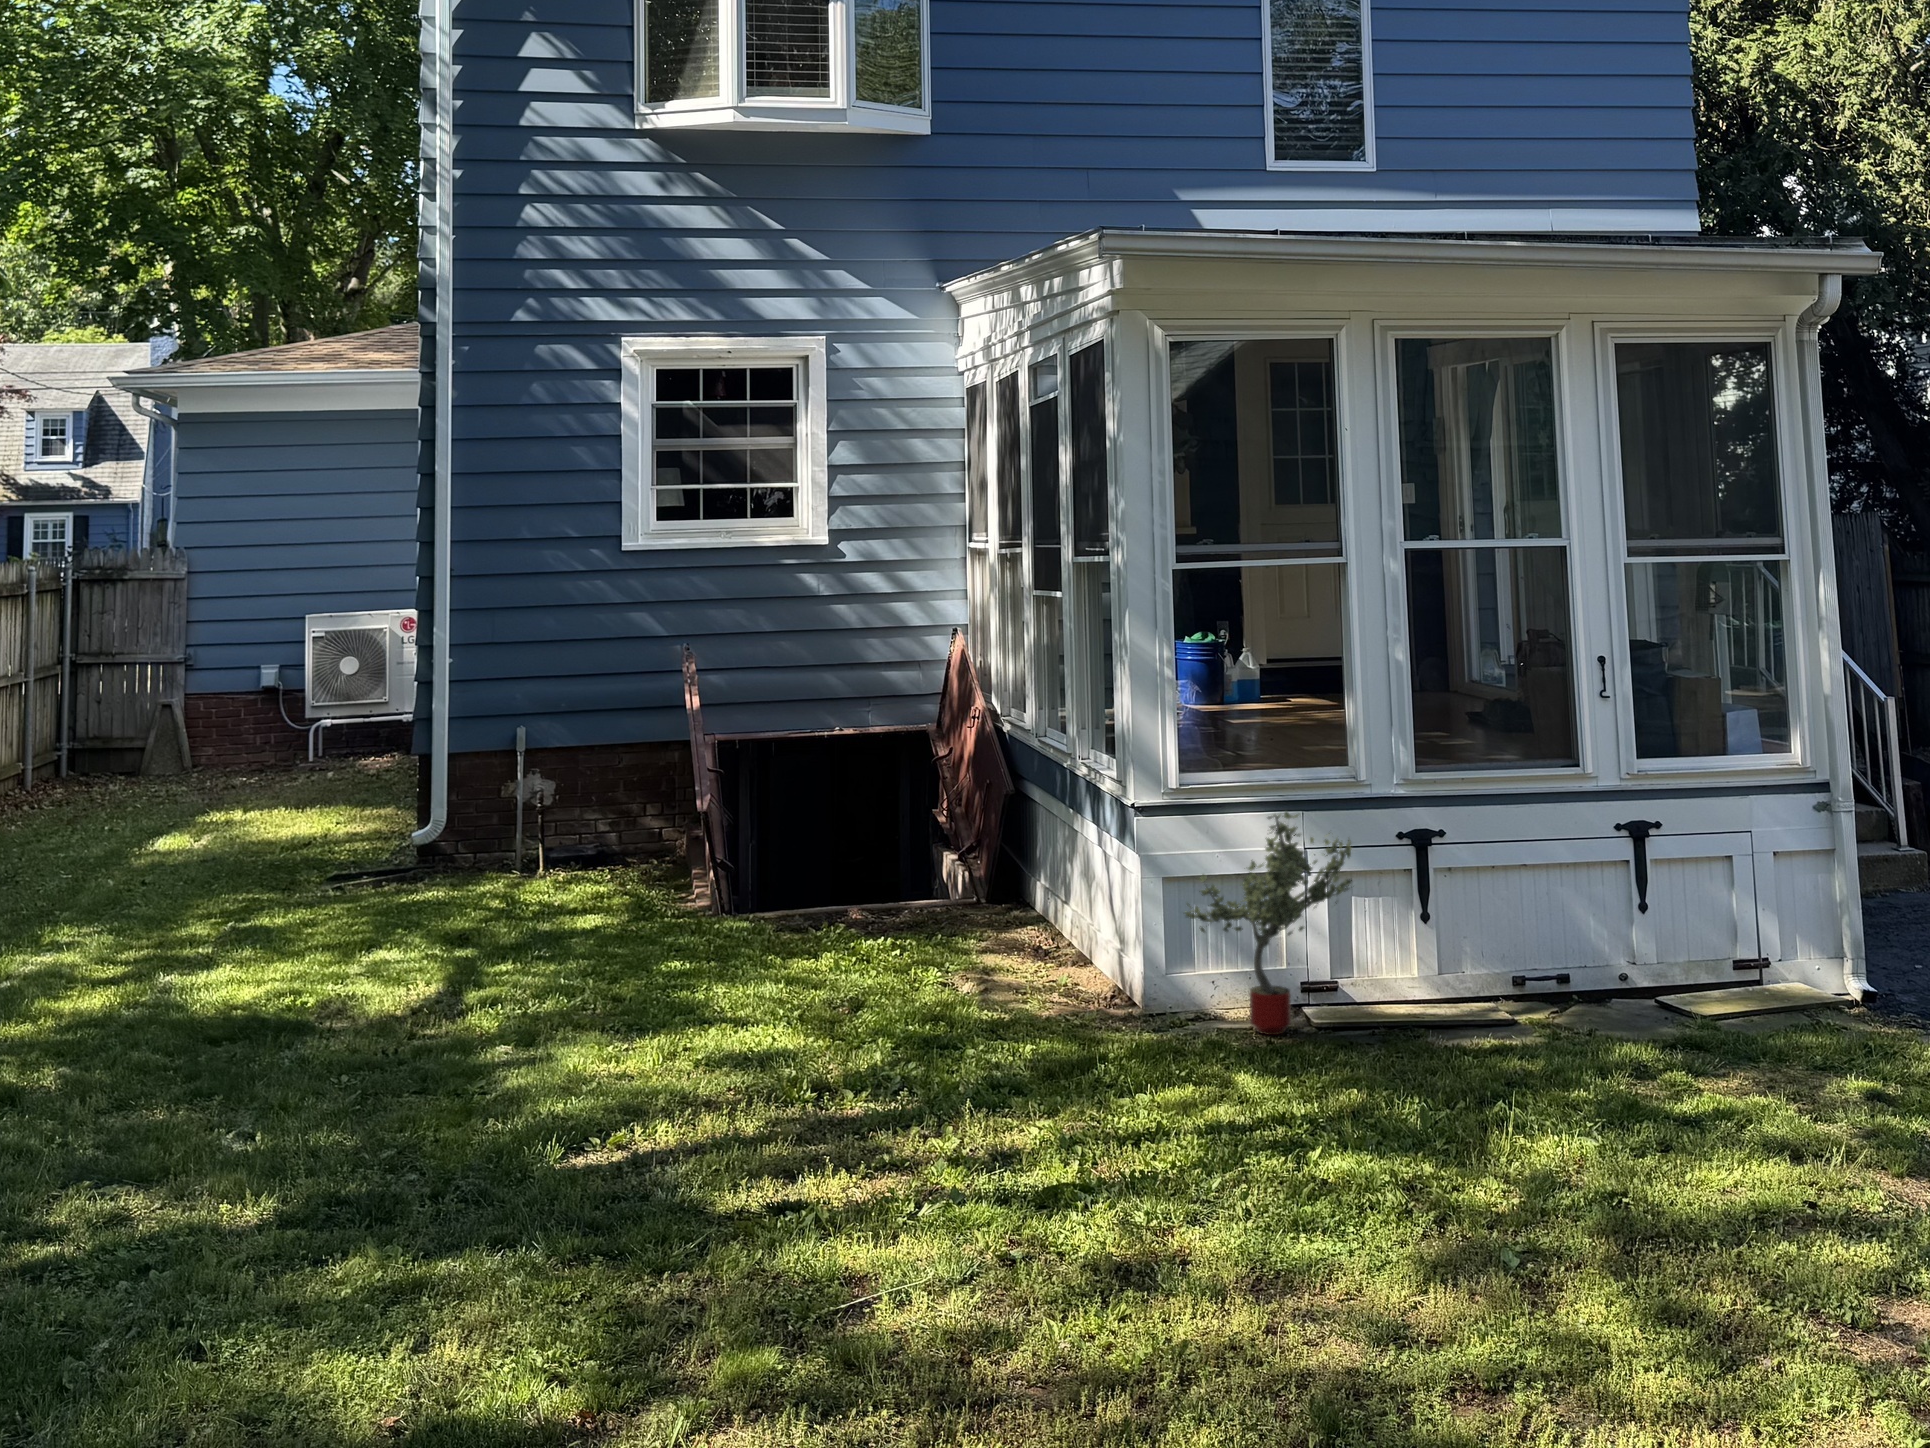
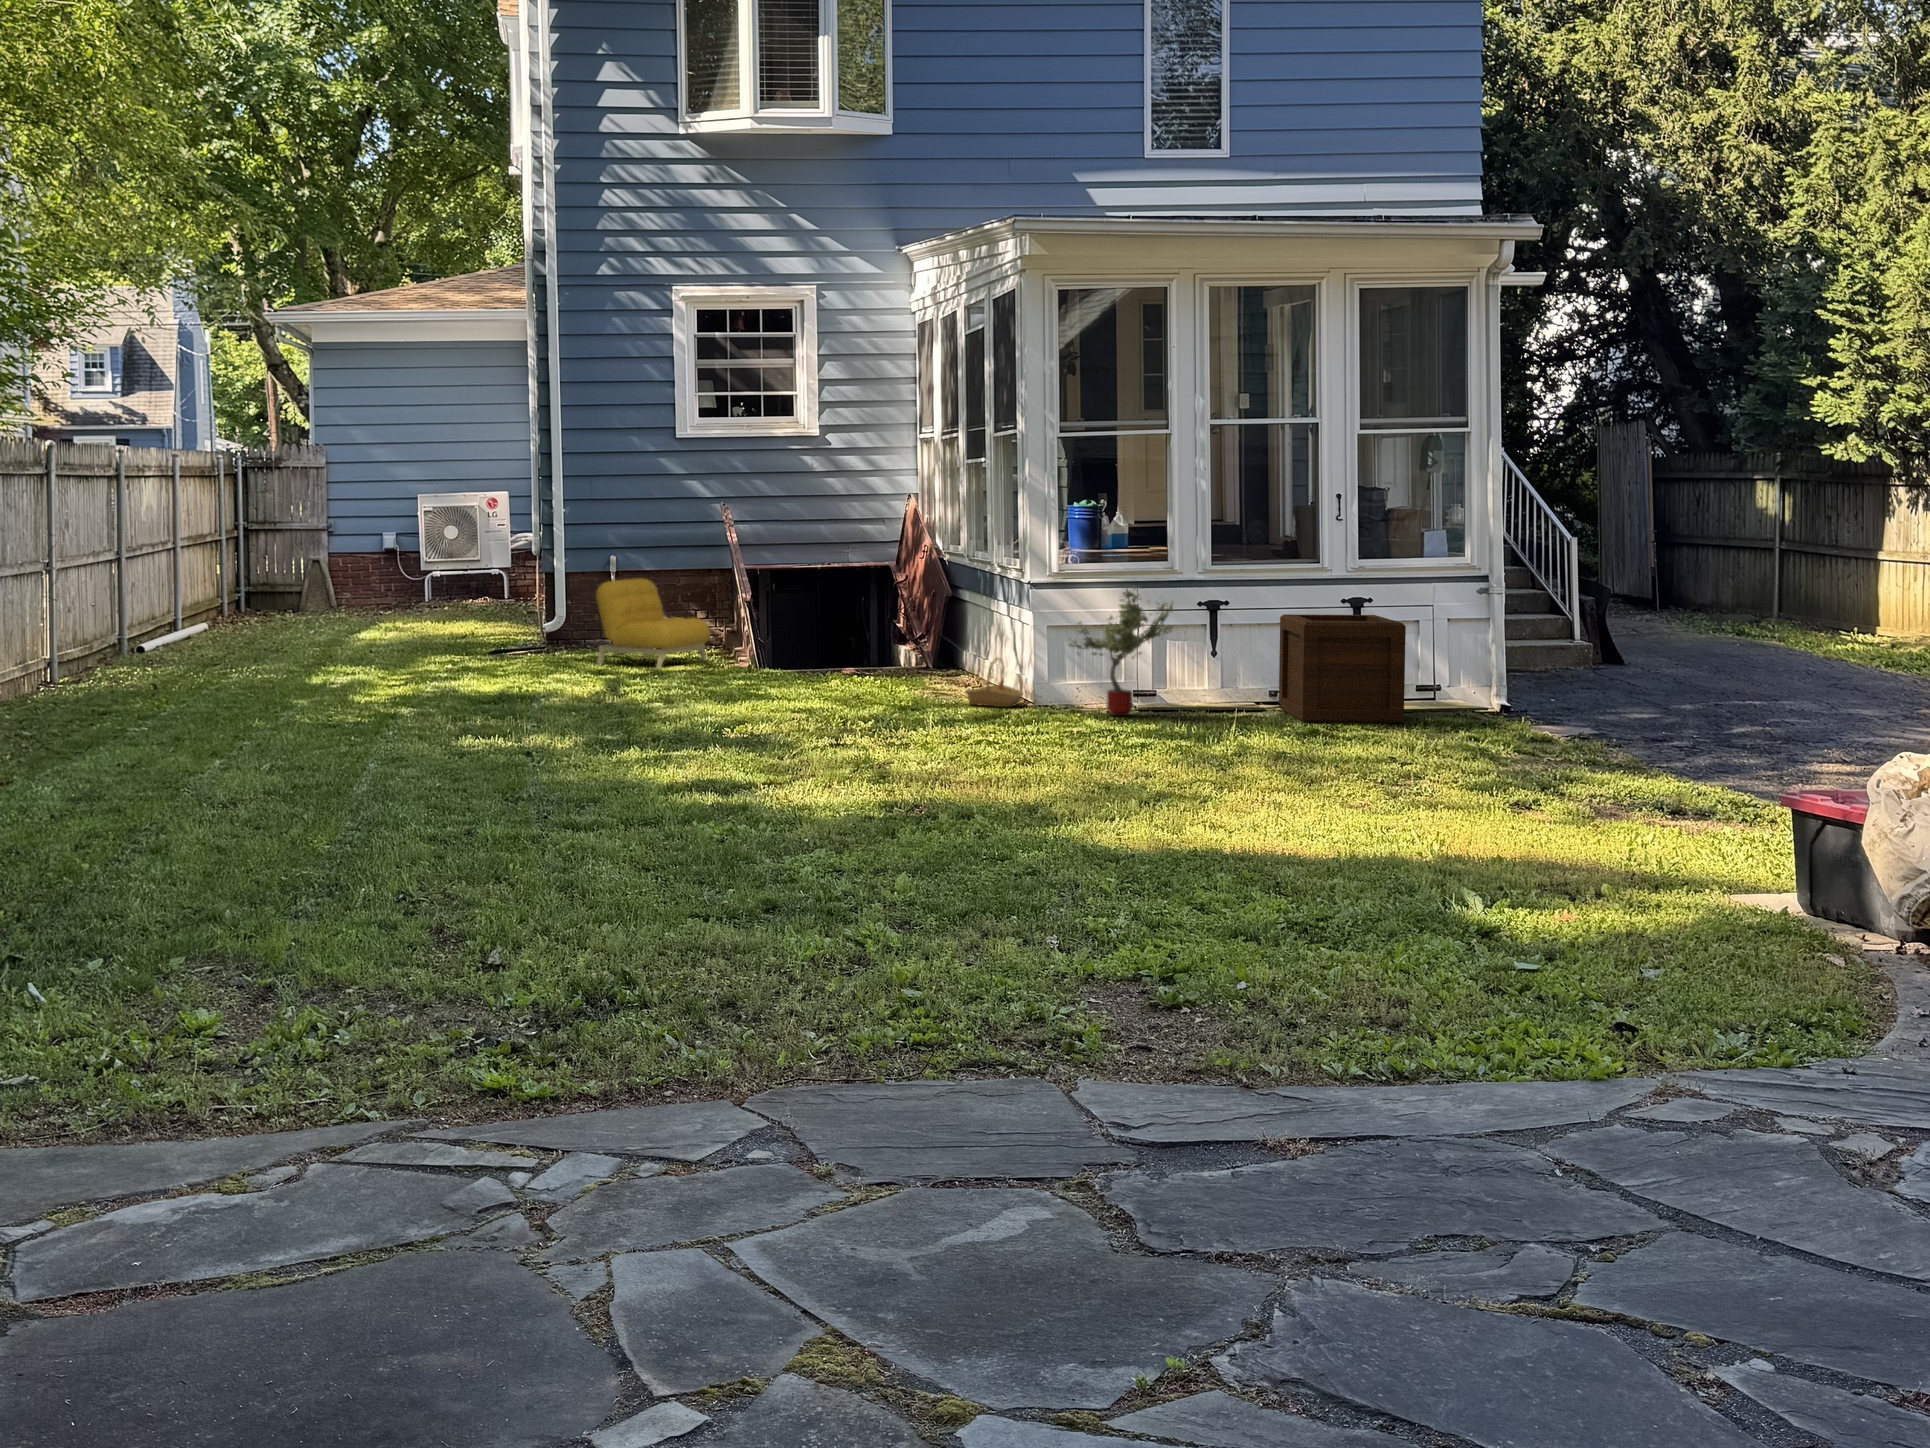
armchair: none [482,763,659,911] -> present [596,578,710,669]
wooden crate: none [1516,850,1730,1046] -> present [1279,614,1406,723]
basket: none [1022,925,1116,1012] -> present [966,658,1023,707]

